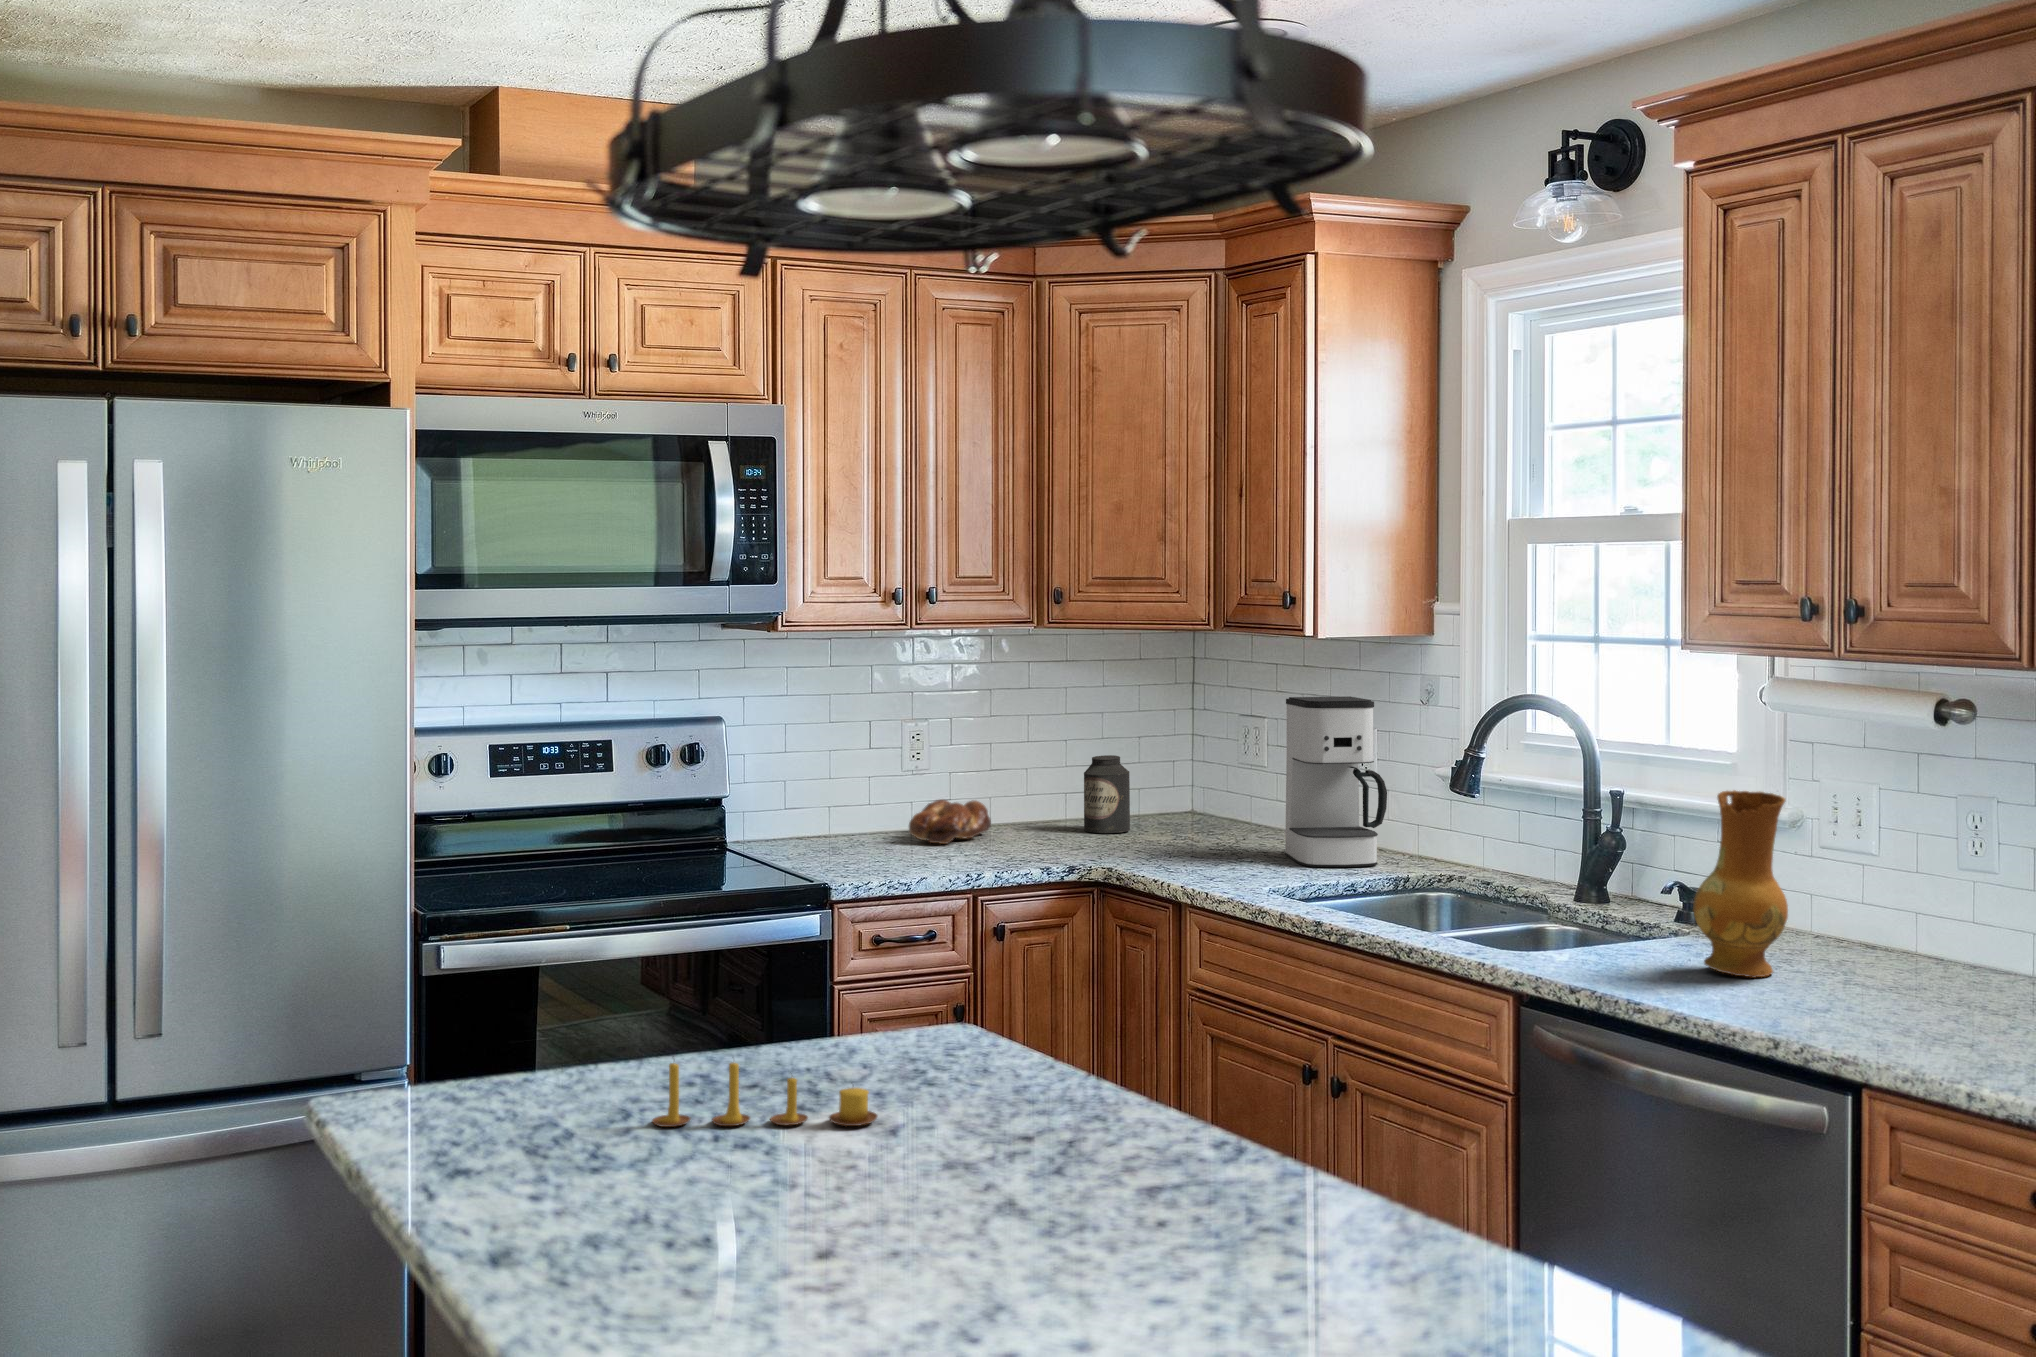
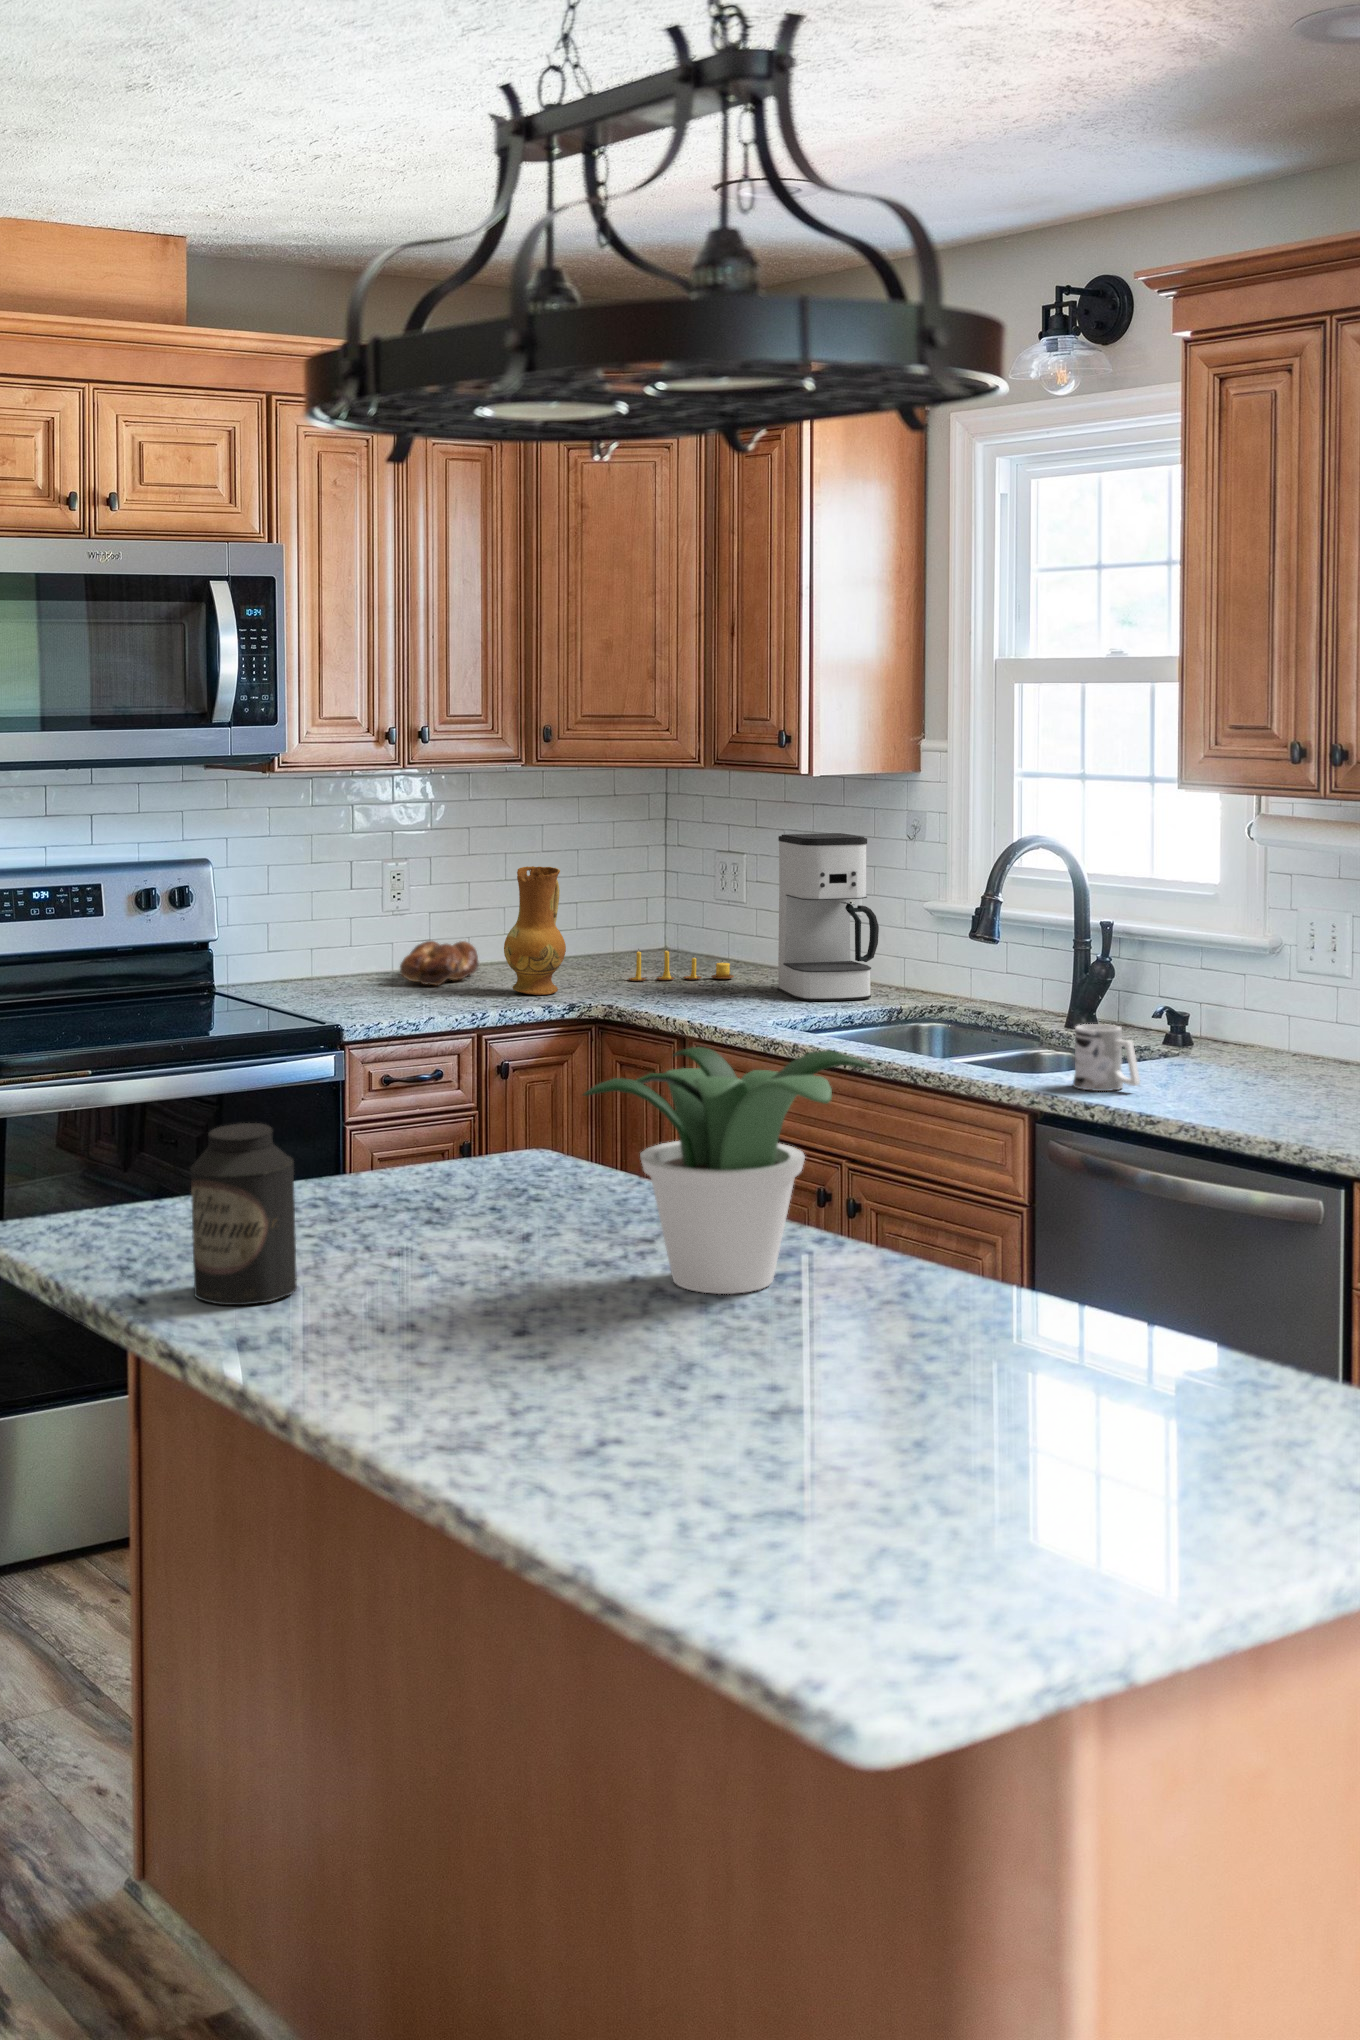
canister: present [1084,755,1130,833] -> present [190,1123,297,1305]
ceramic jug: present [1693,790,1788,978] -> present [504,866,566,995]
mug: none [1564,900,1636,973] -> present [1073,1024,1140,1091]
potted plant: none [918,925,1262,1214] -> present [582,1047,874,1294]
candle: present [652,1062,877,1127] -> present [629,949,734,981]

